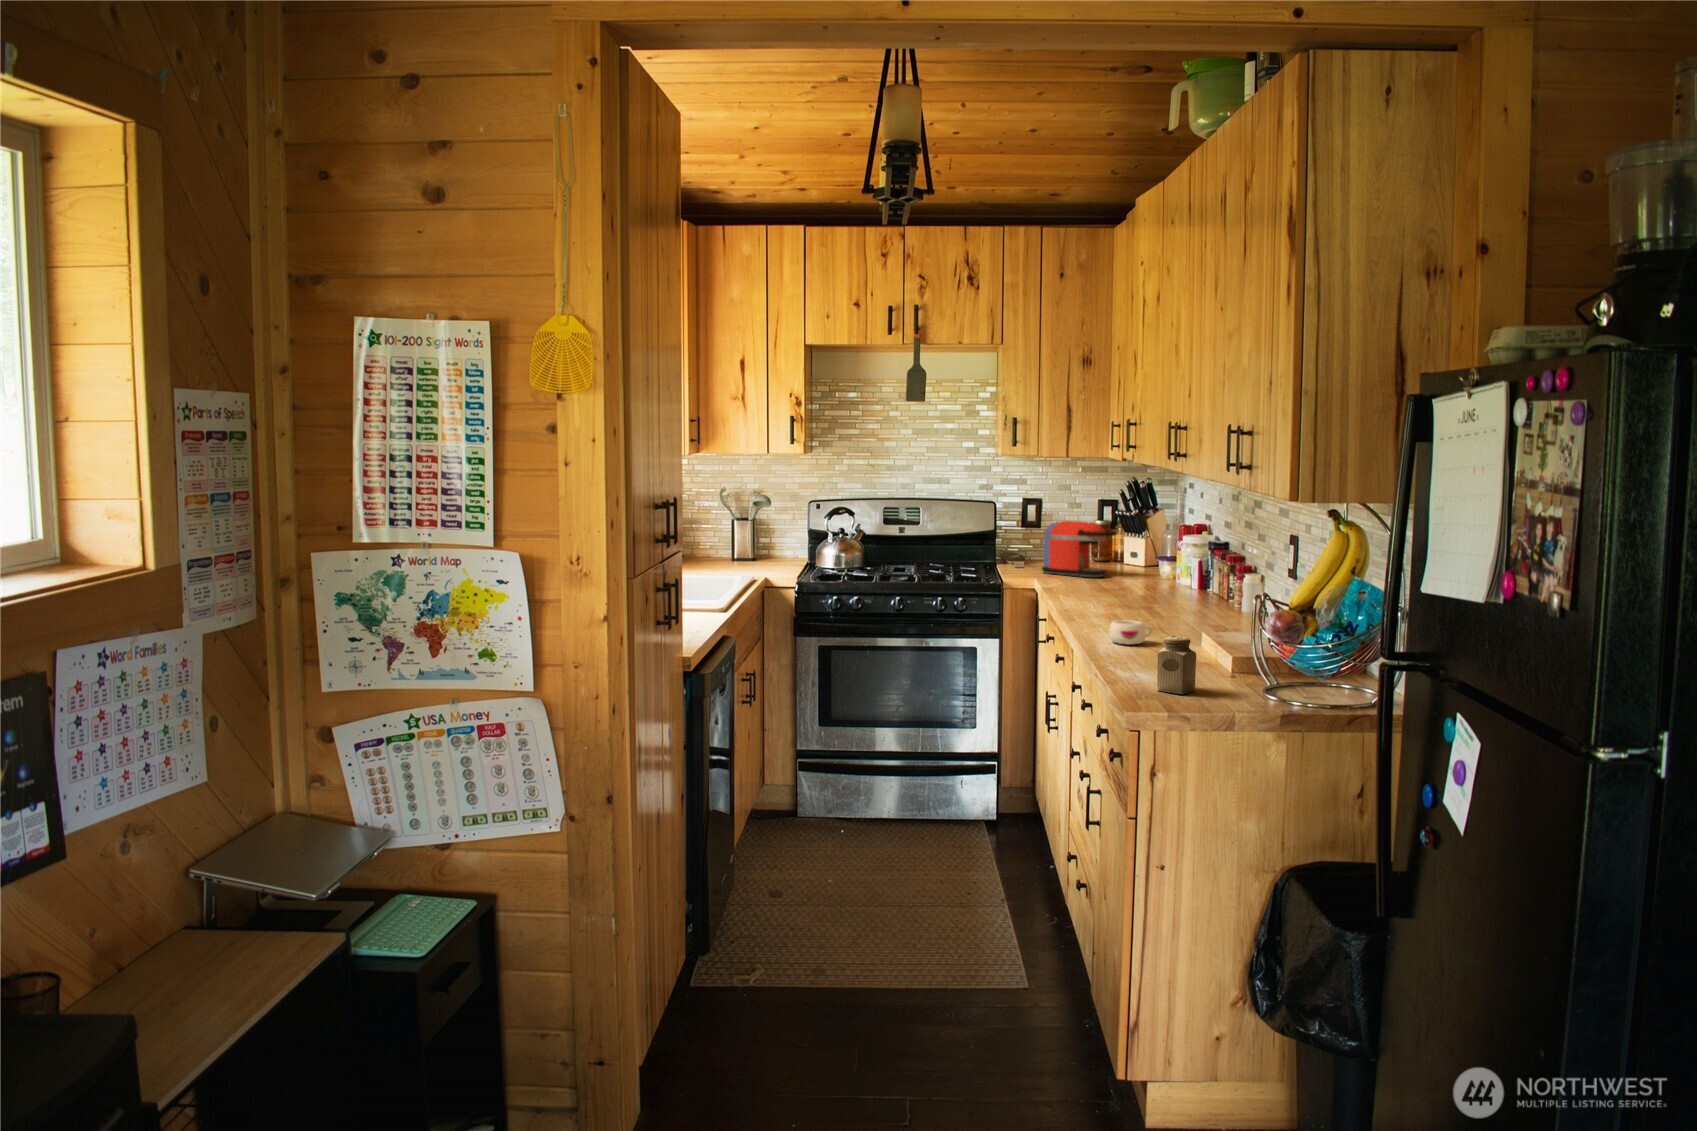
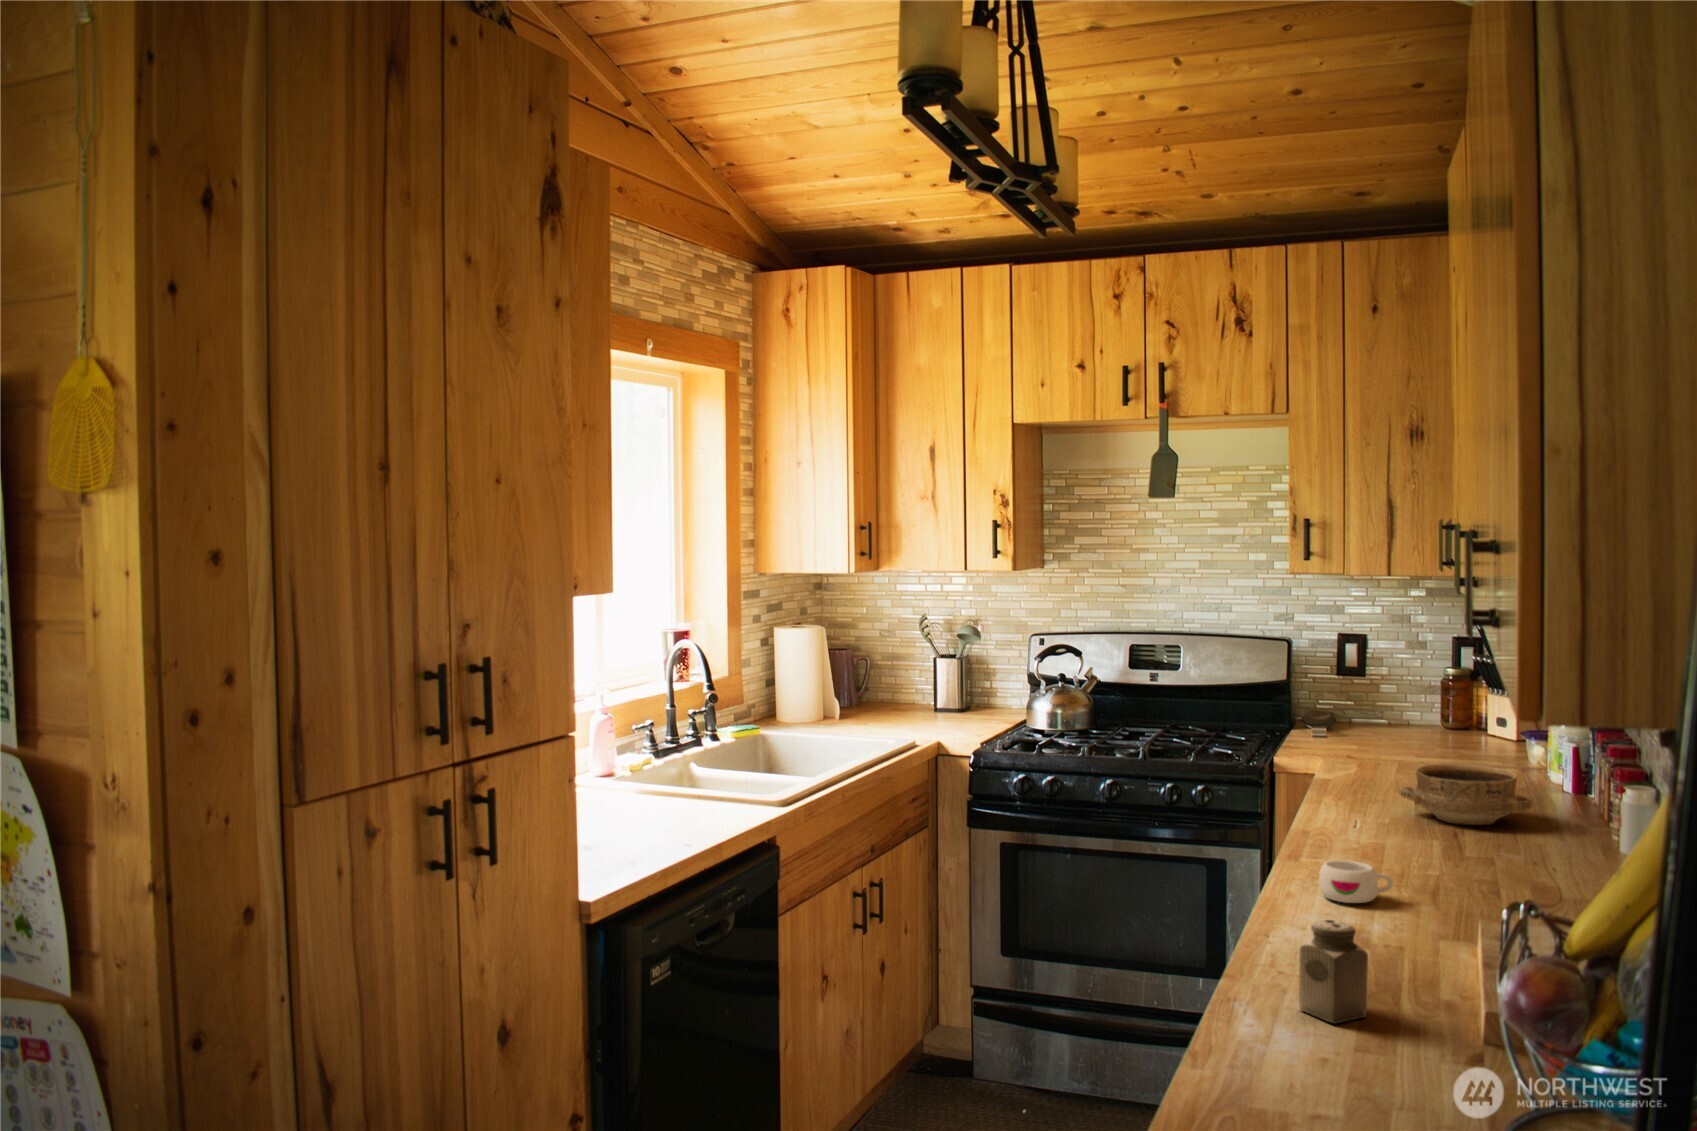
coffee maker: present [1042,521,1117,577] -> none [1347,672,1459,762]
ceramic bowl: none [1111,570,1189,606] -> present [1401,764,1532,825]

